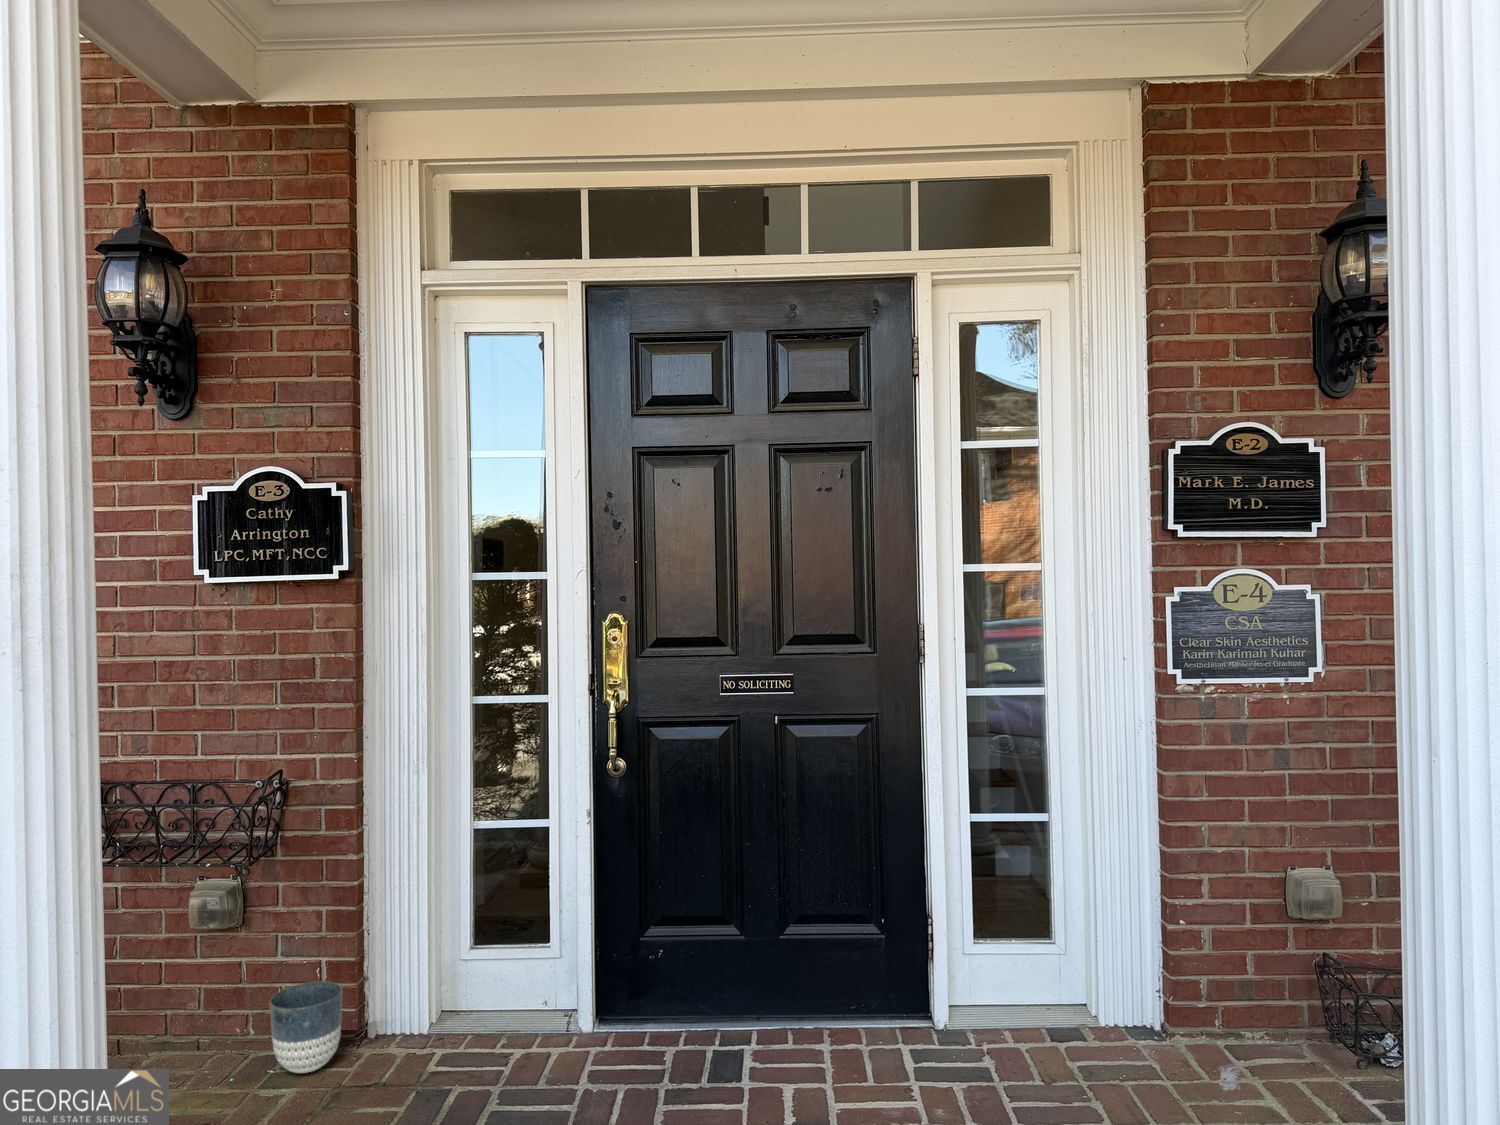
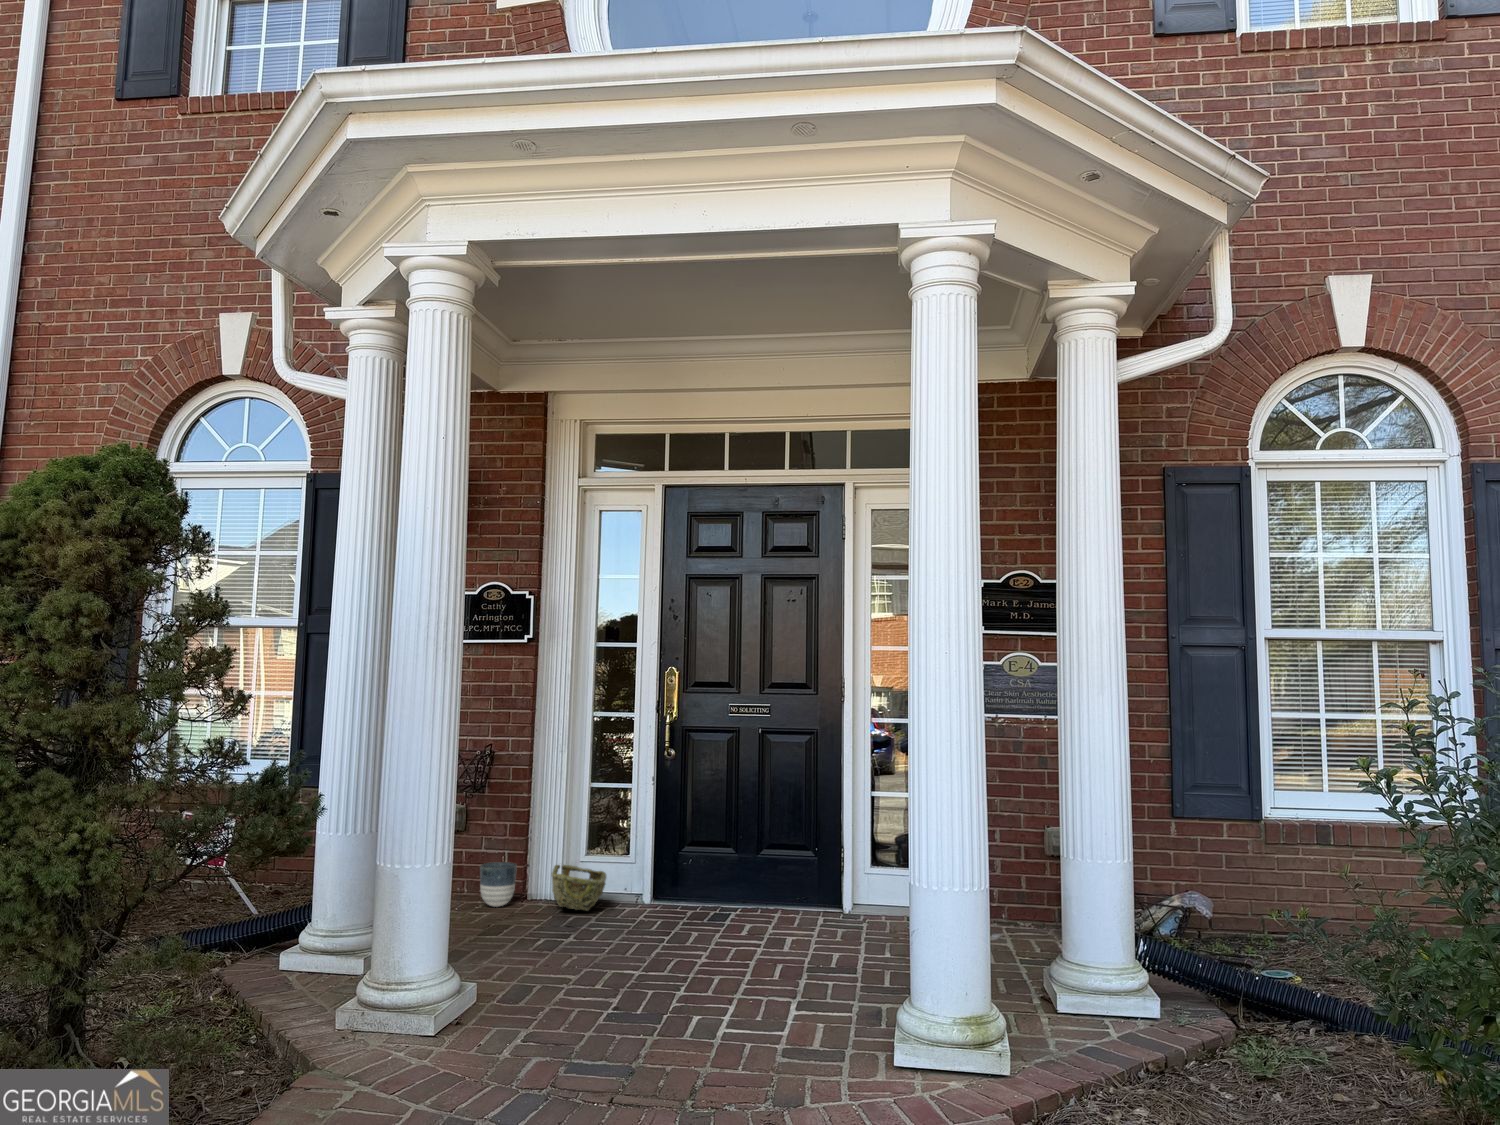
woven basket: none [408,970,512,1074] -> present [551,865,606,911]

